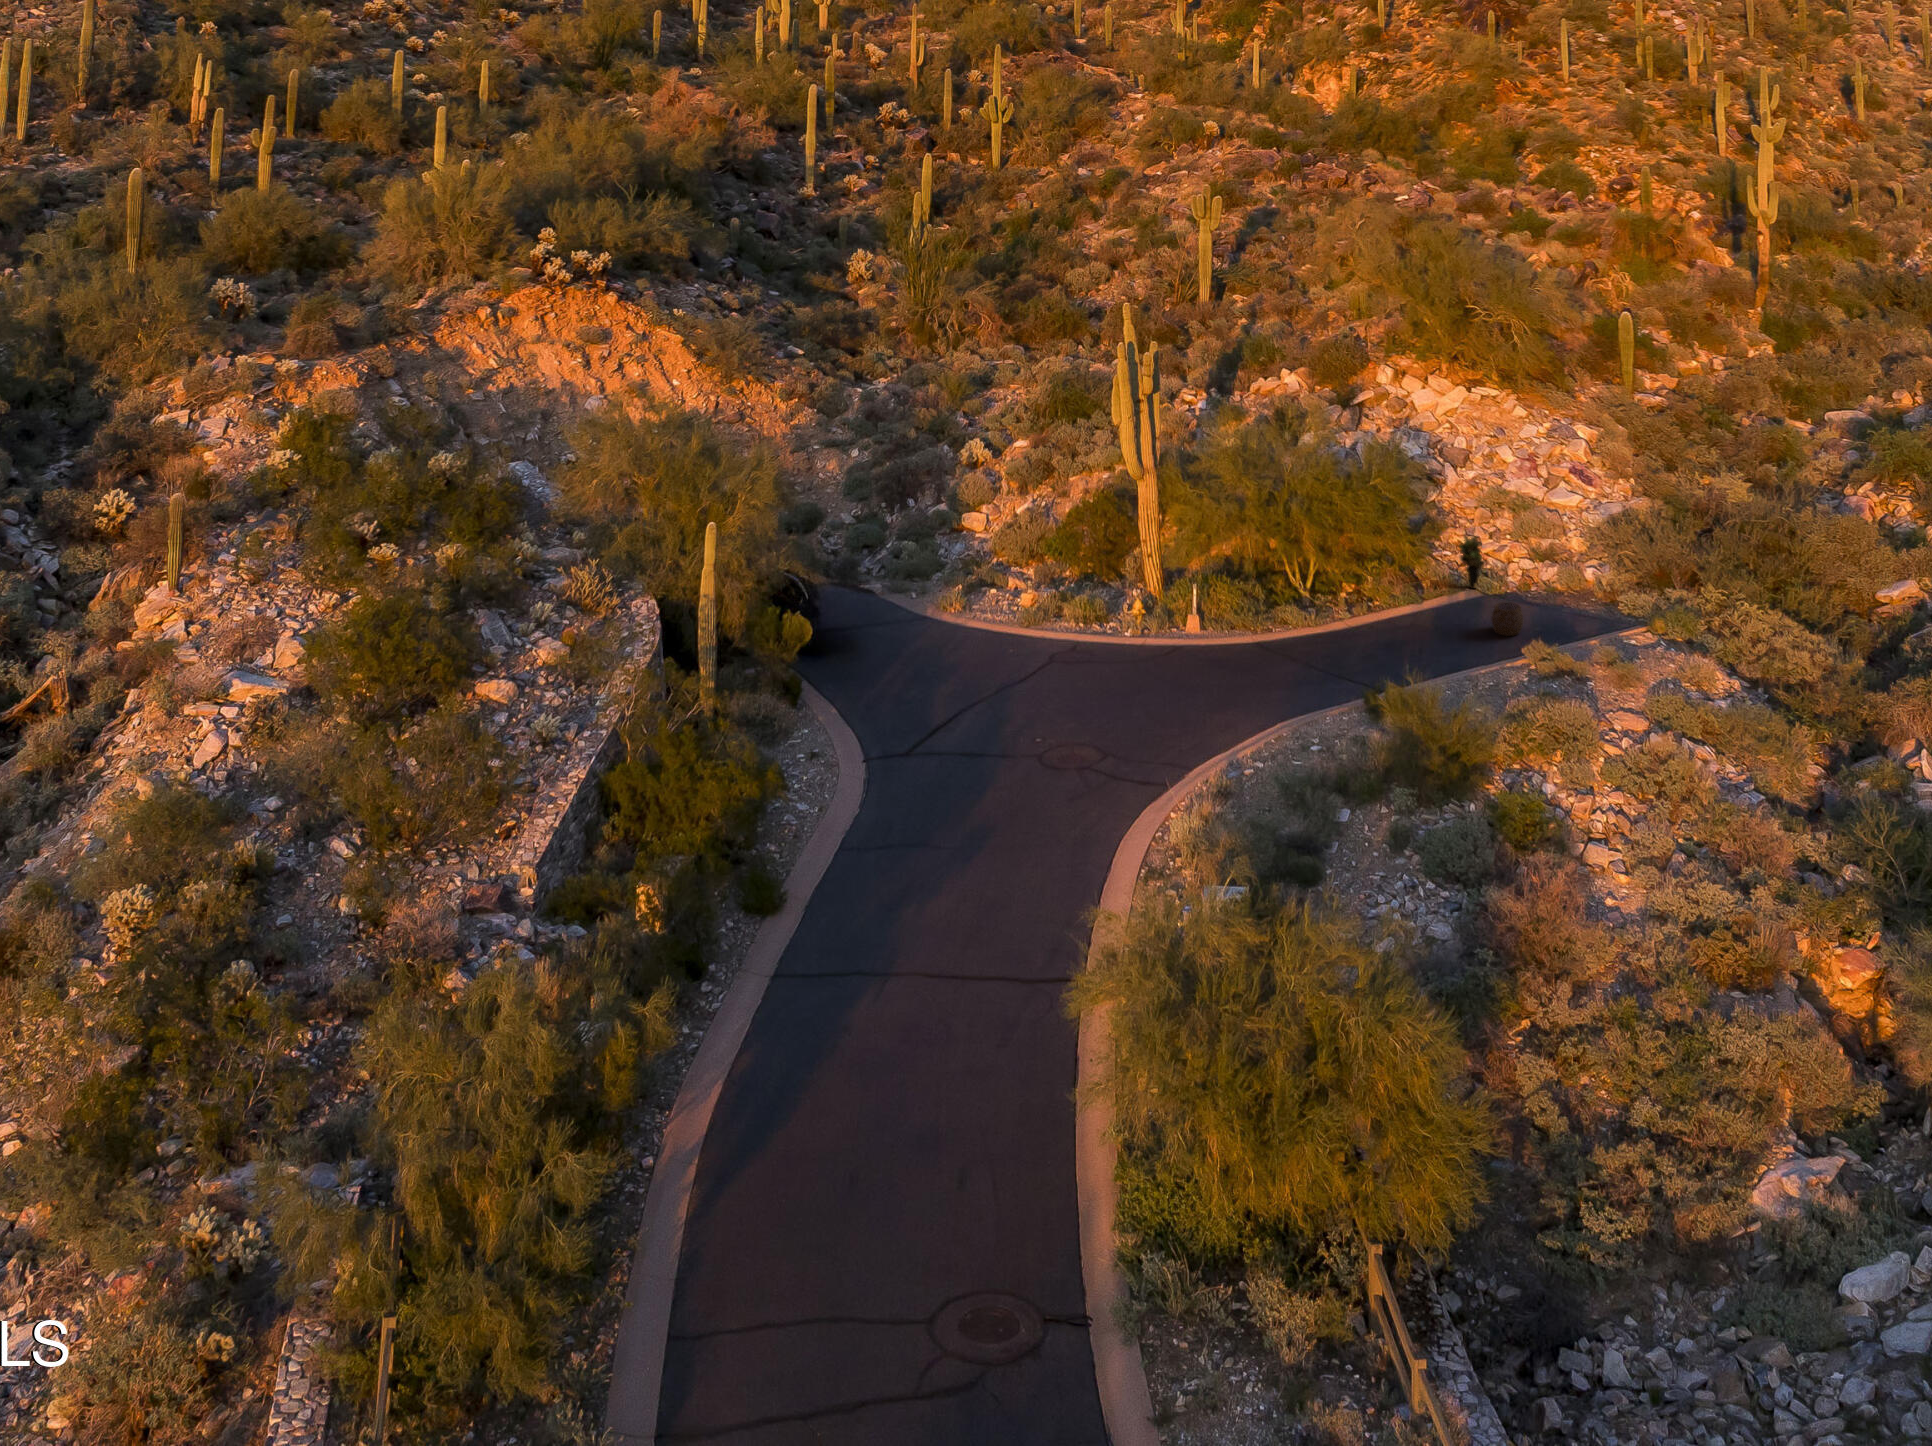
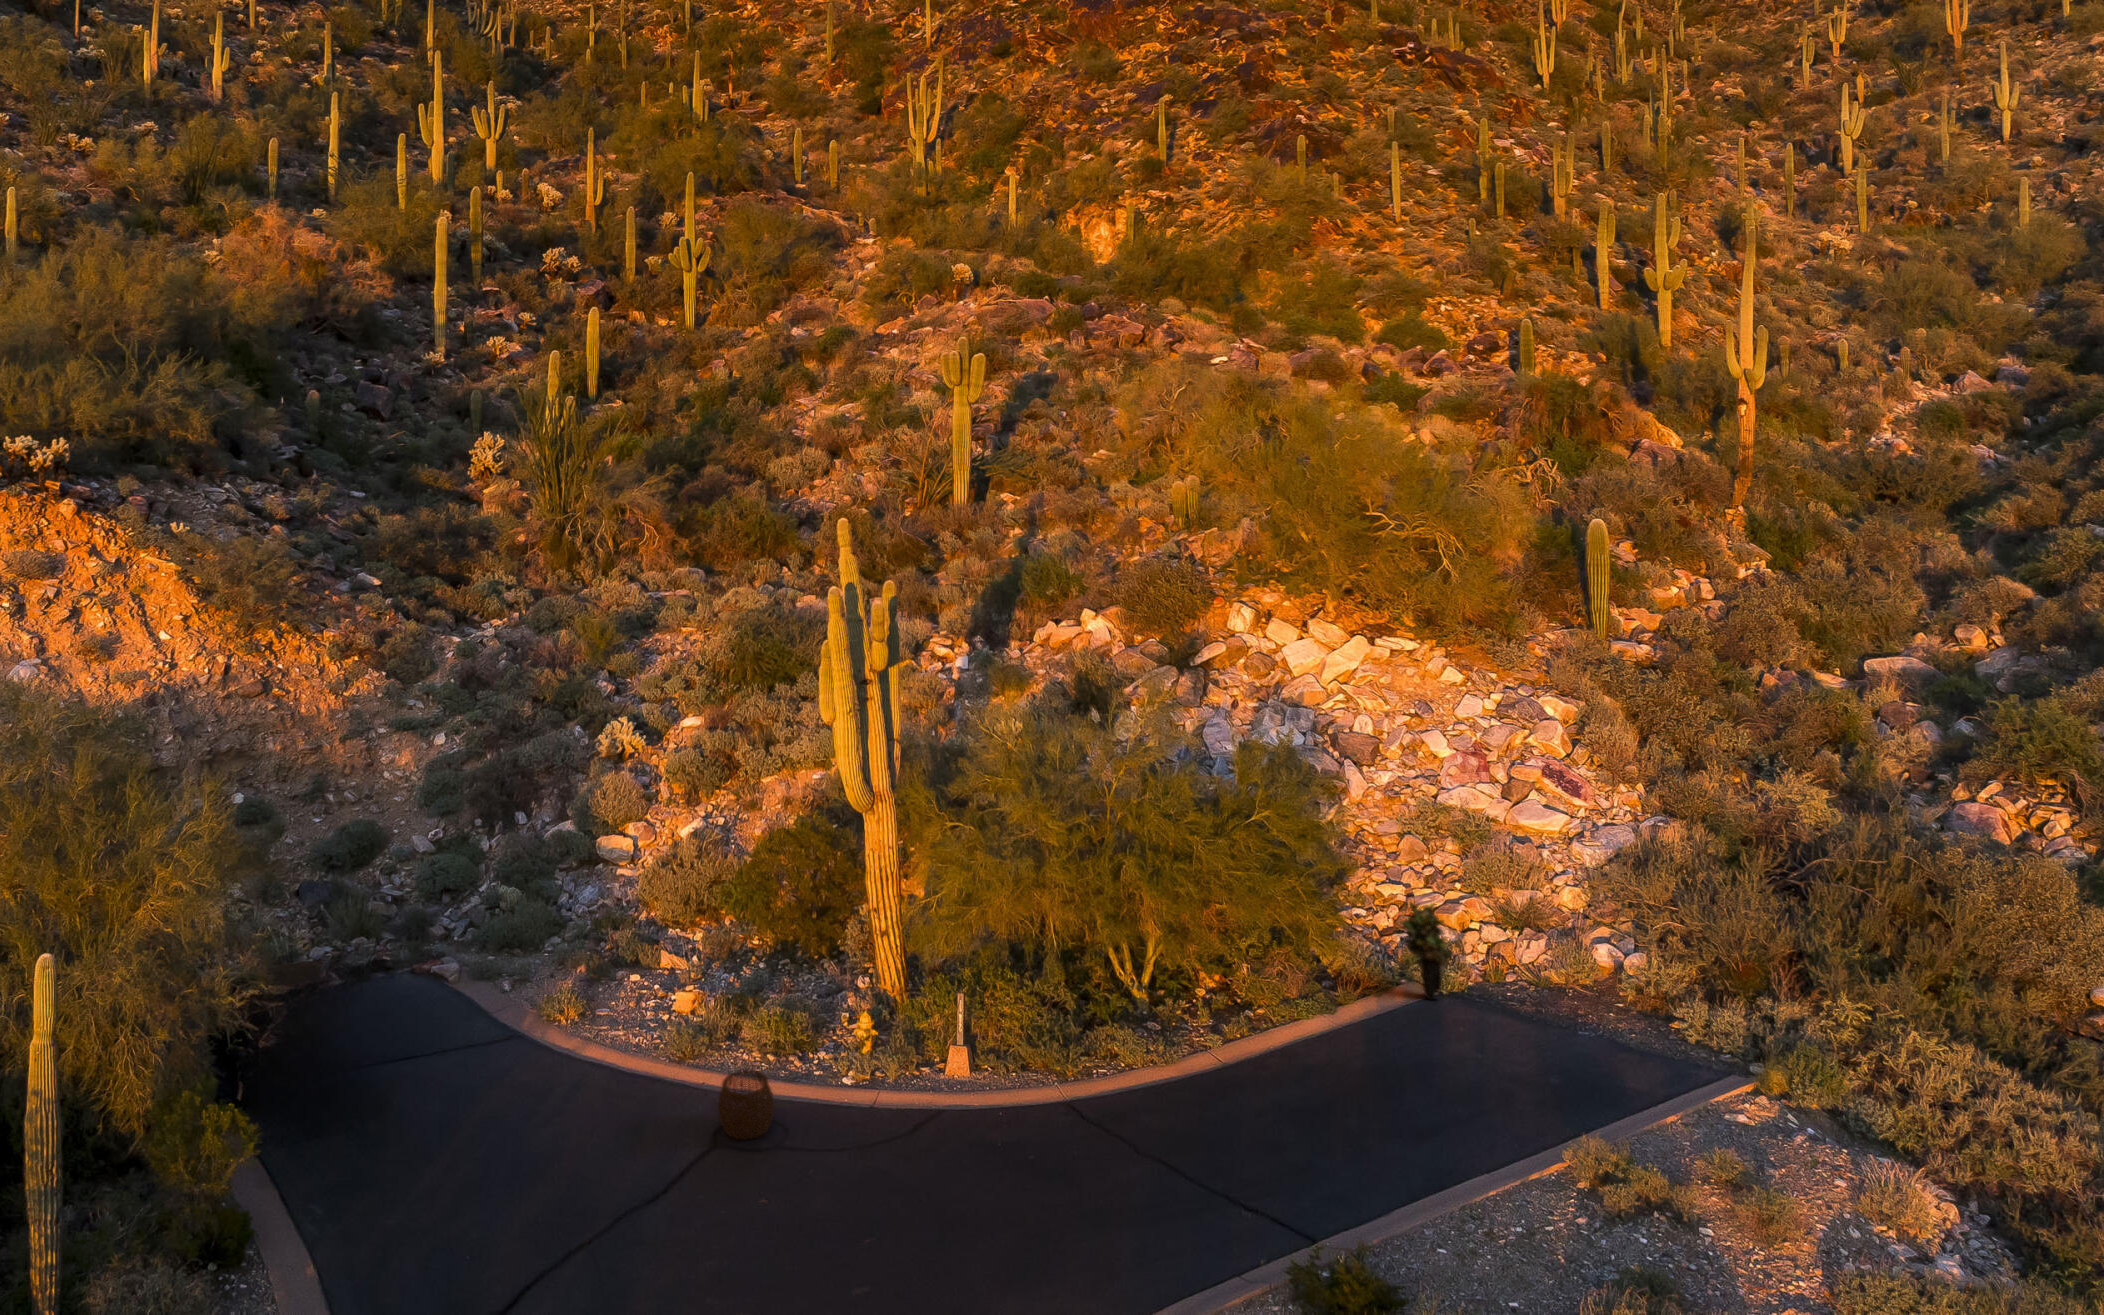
woven basket: present [1491,602,1523,636] -> present [718,1070,774,1140]

